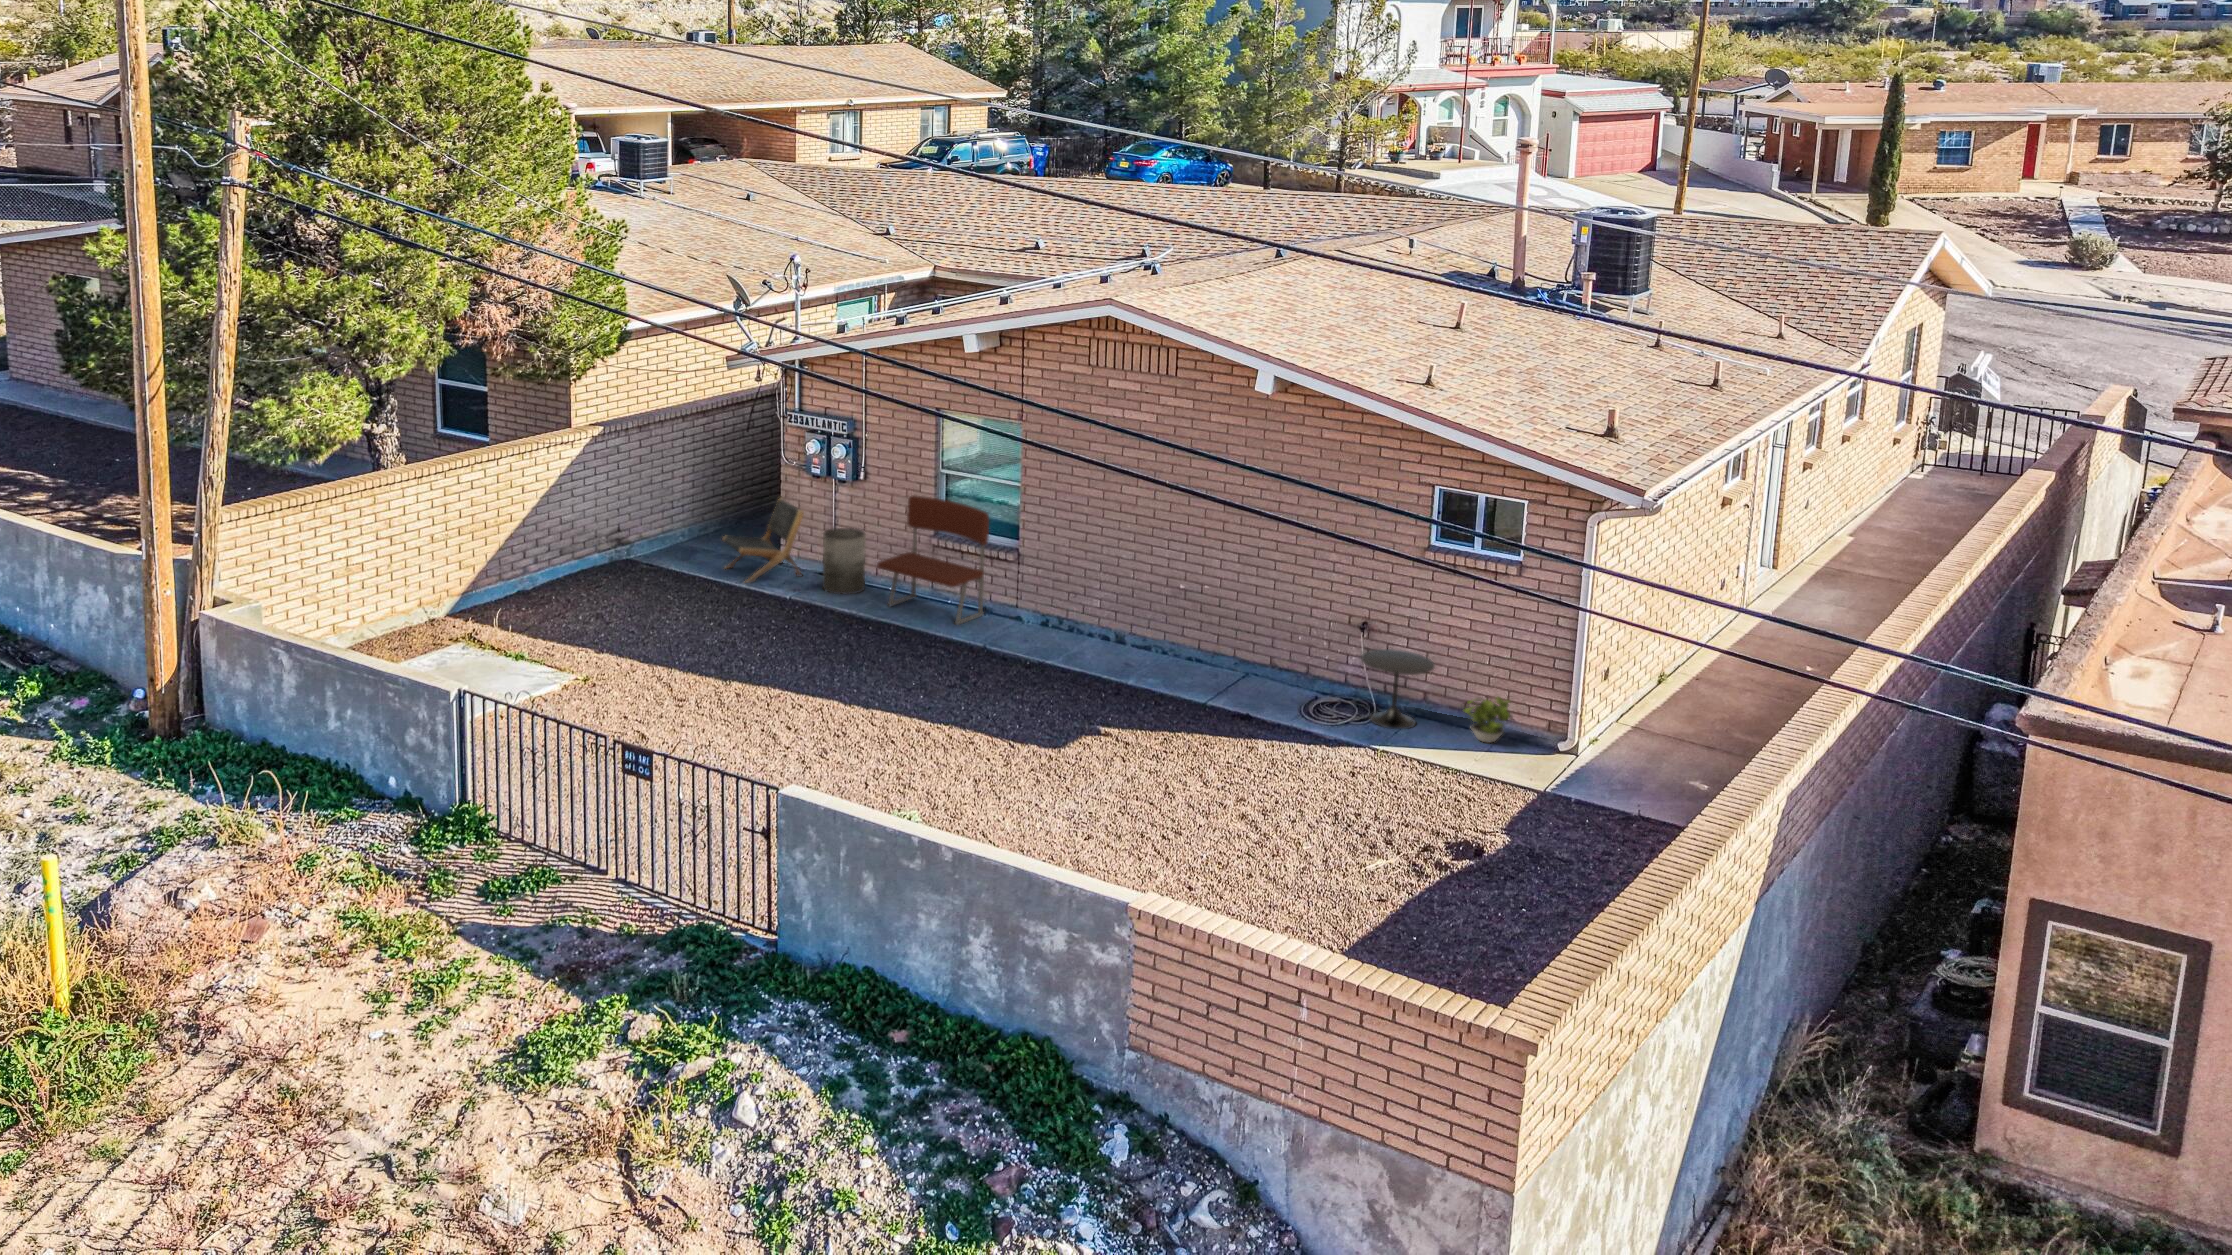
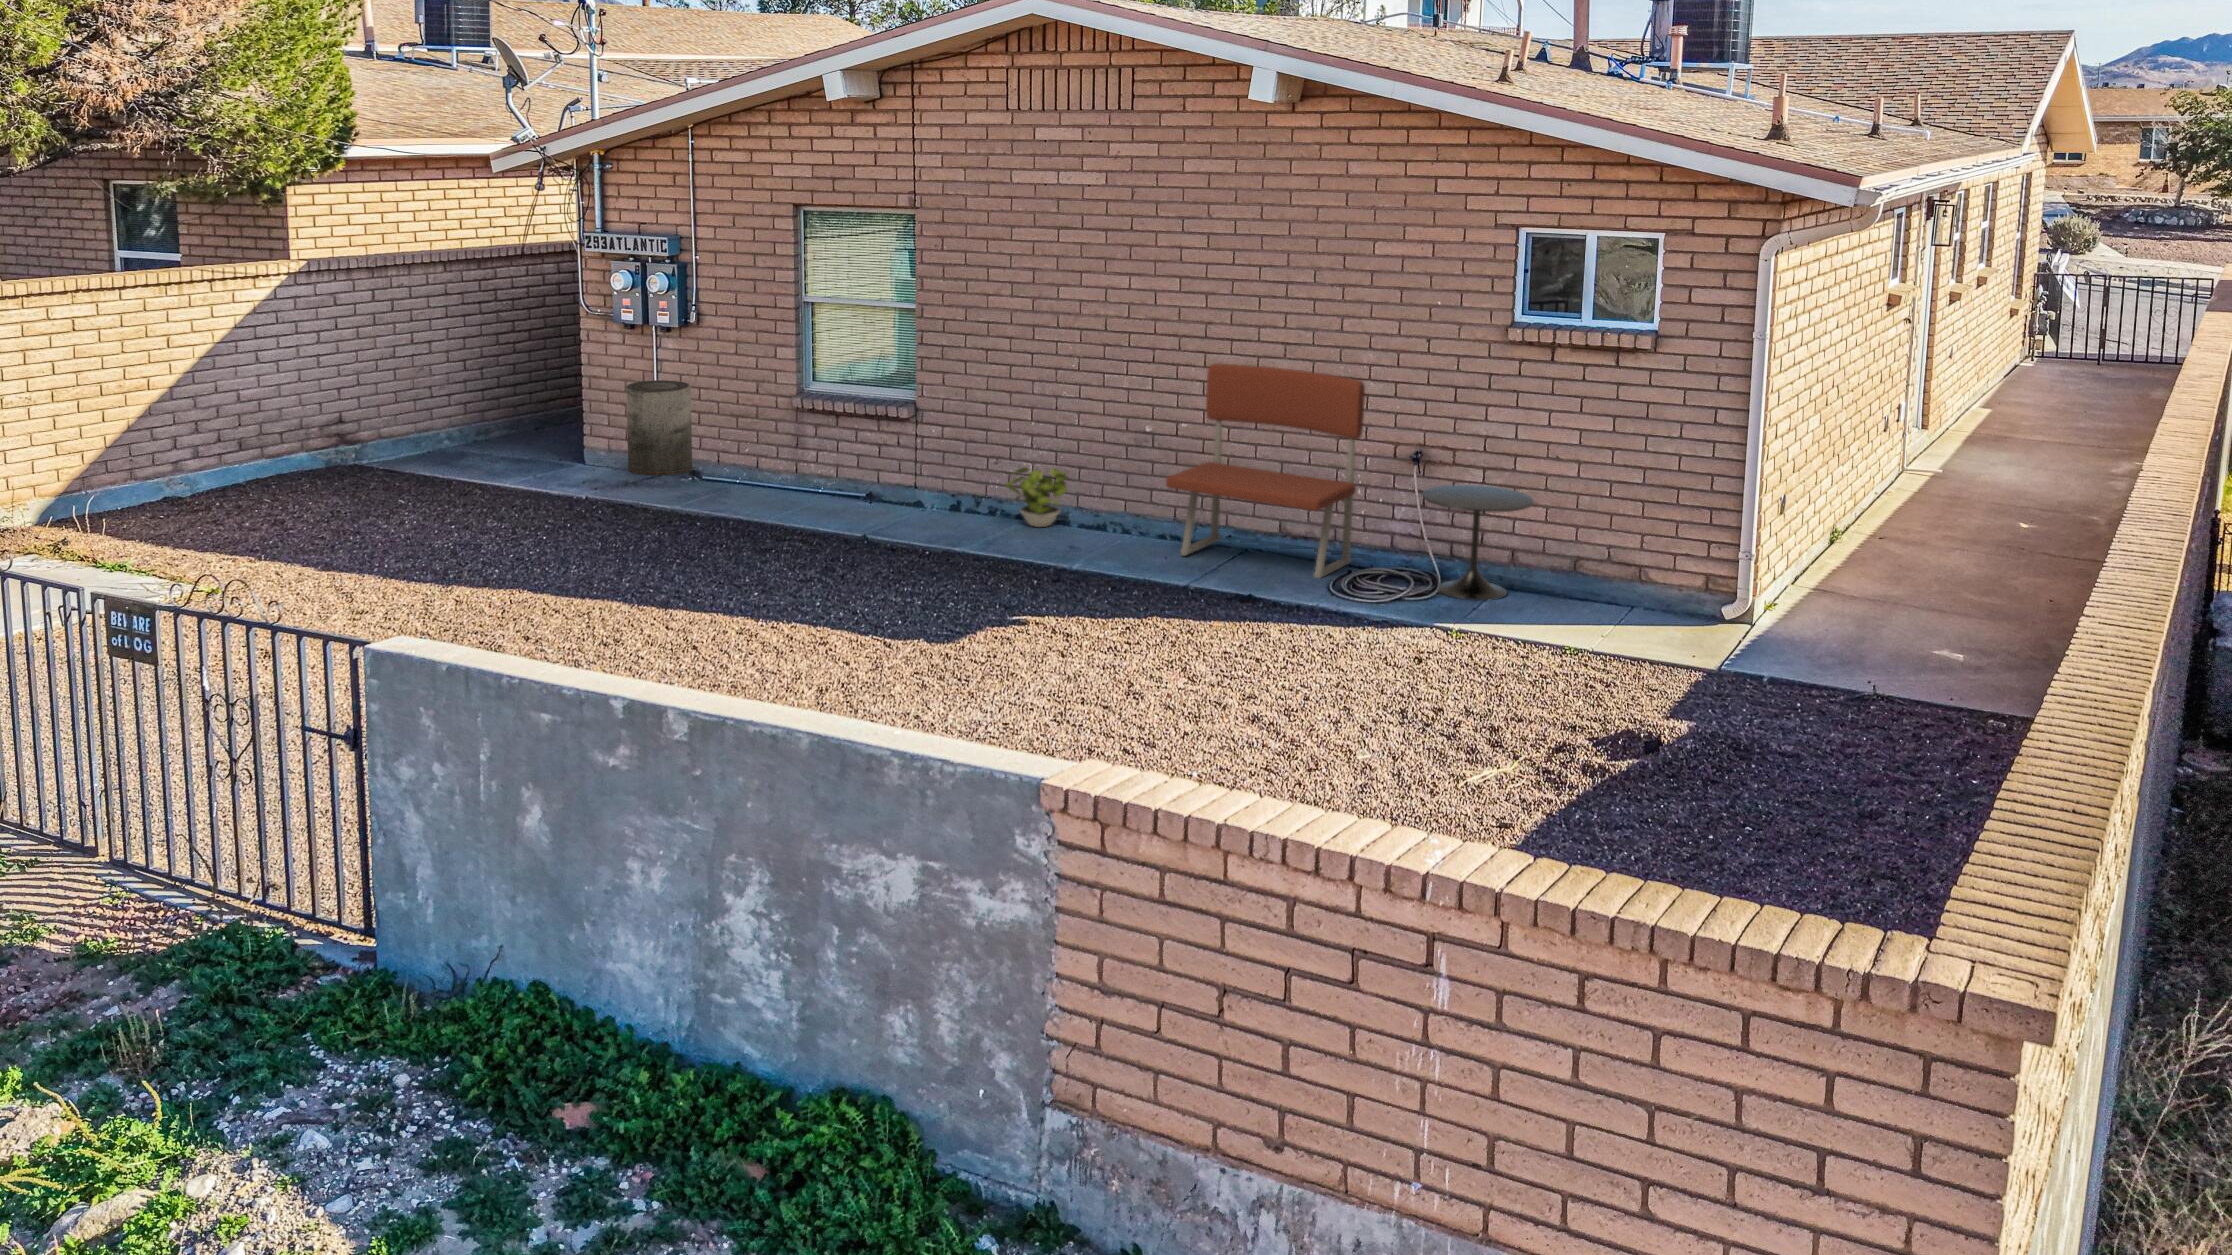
bench: present [877,495,989,625] -> present [1166,363,1365,578]
lounge chair: present [722,498,804,583] -> none [481,346,604,469]
potted plant: present [1464,697,1510,743] -> present [1006,467,1067,527]

